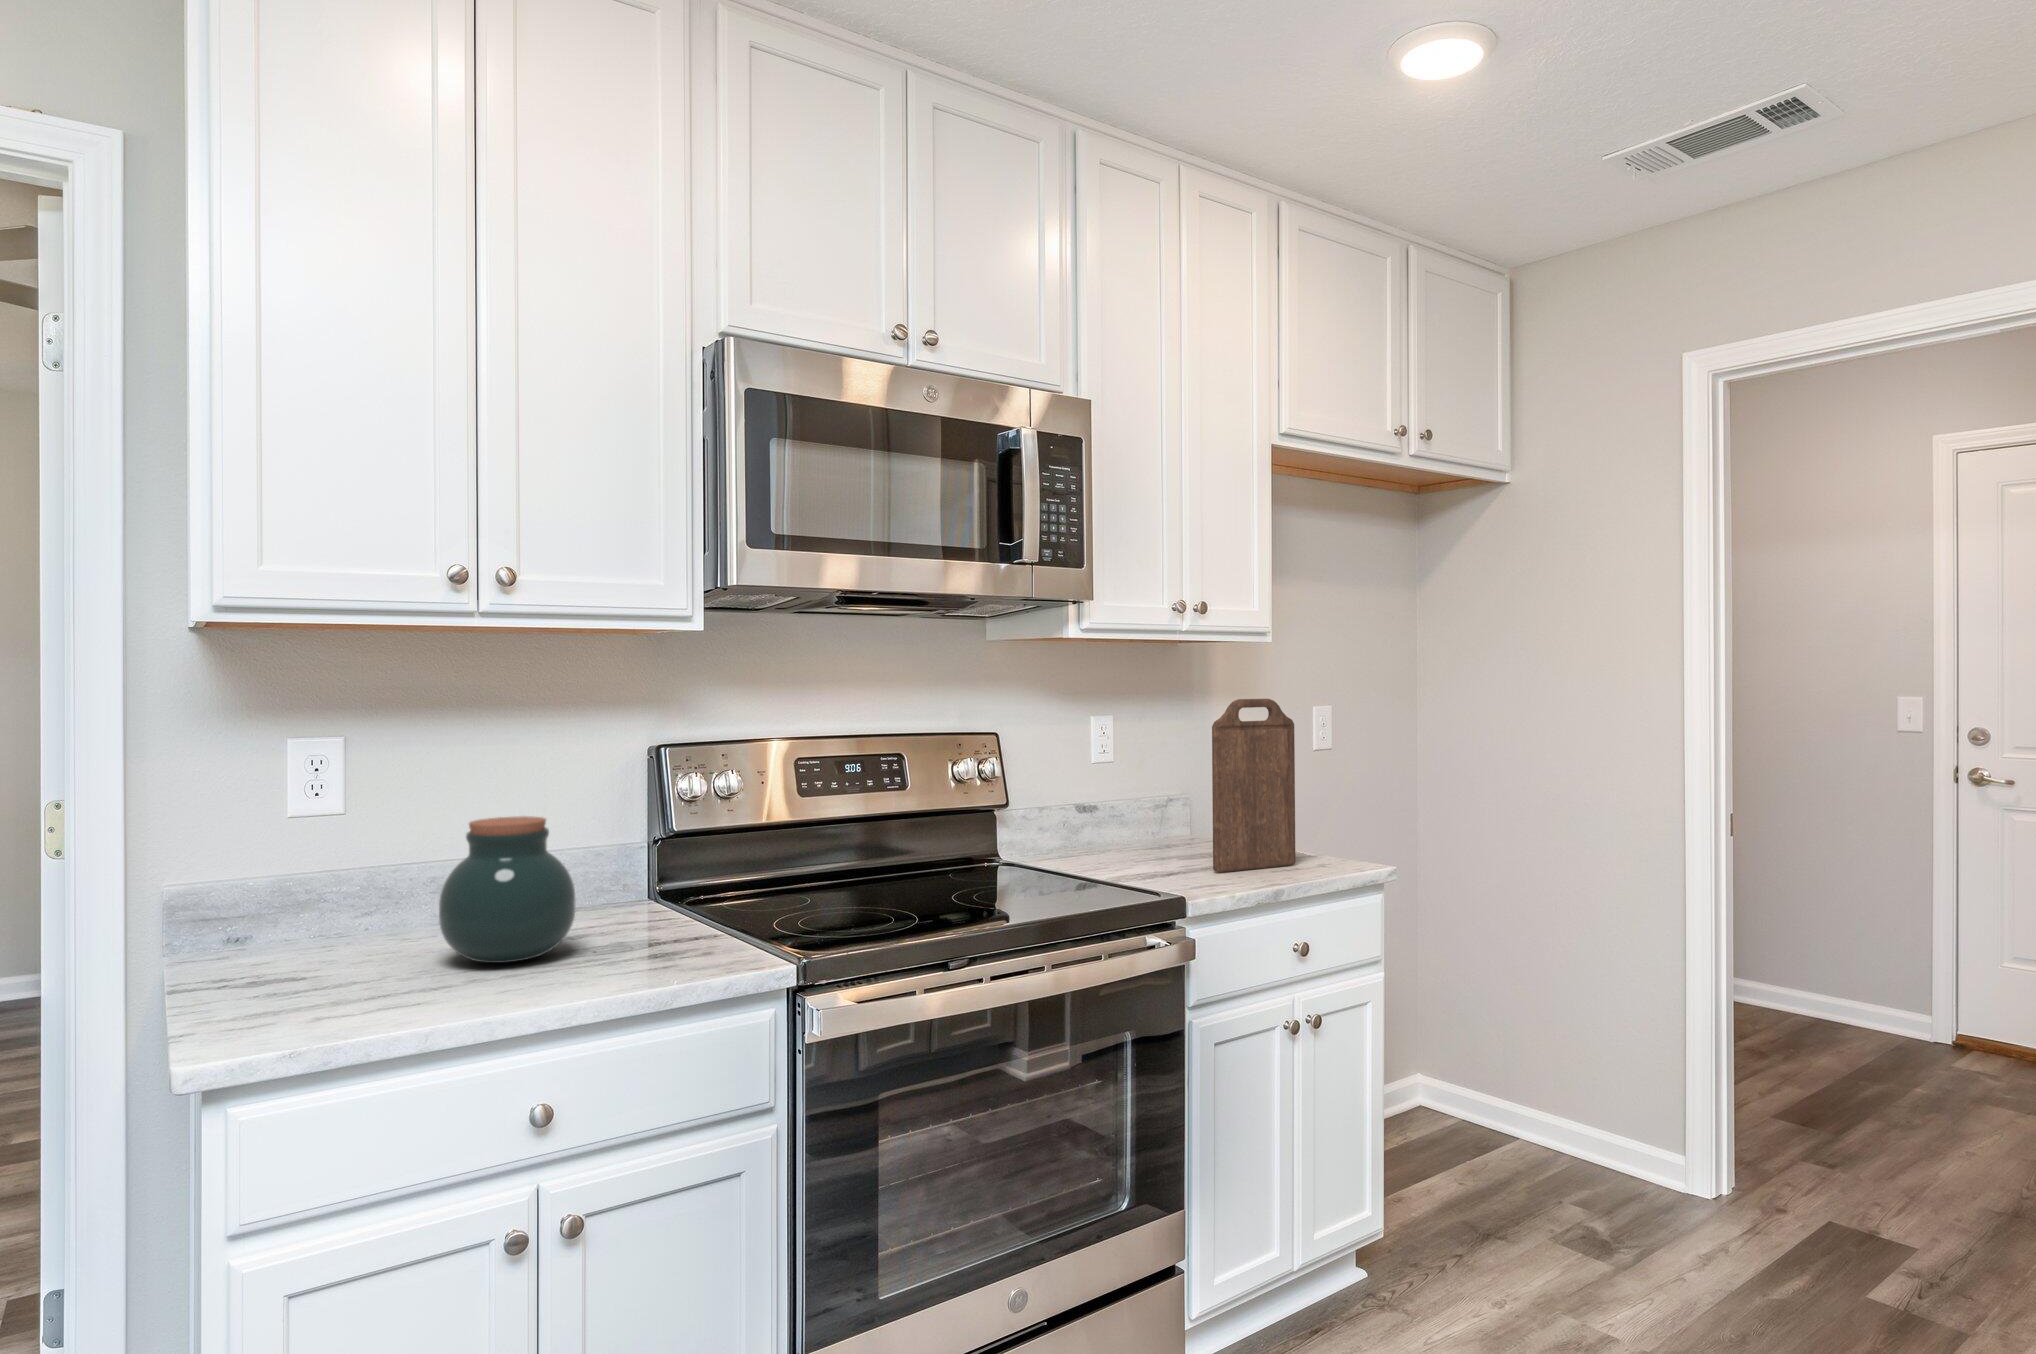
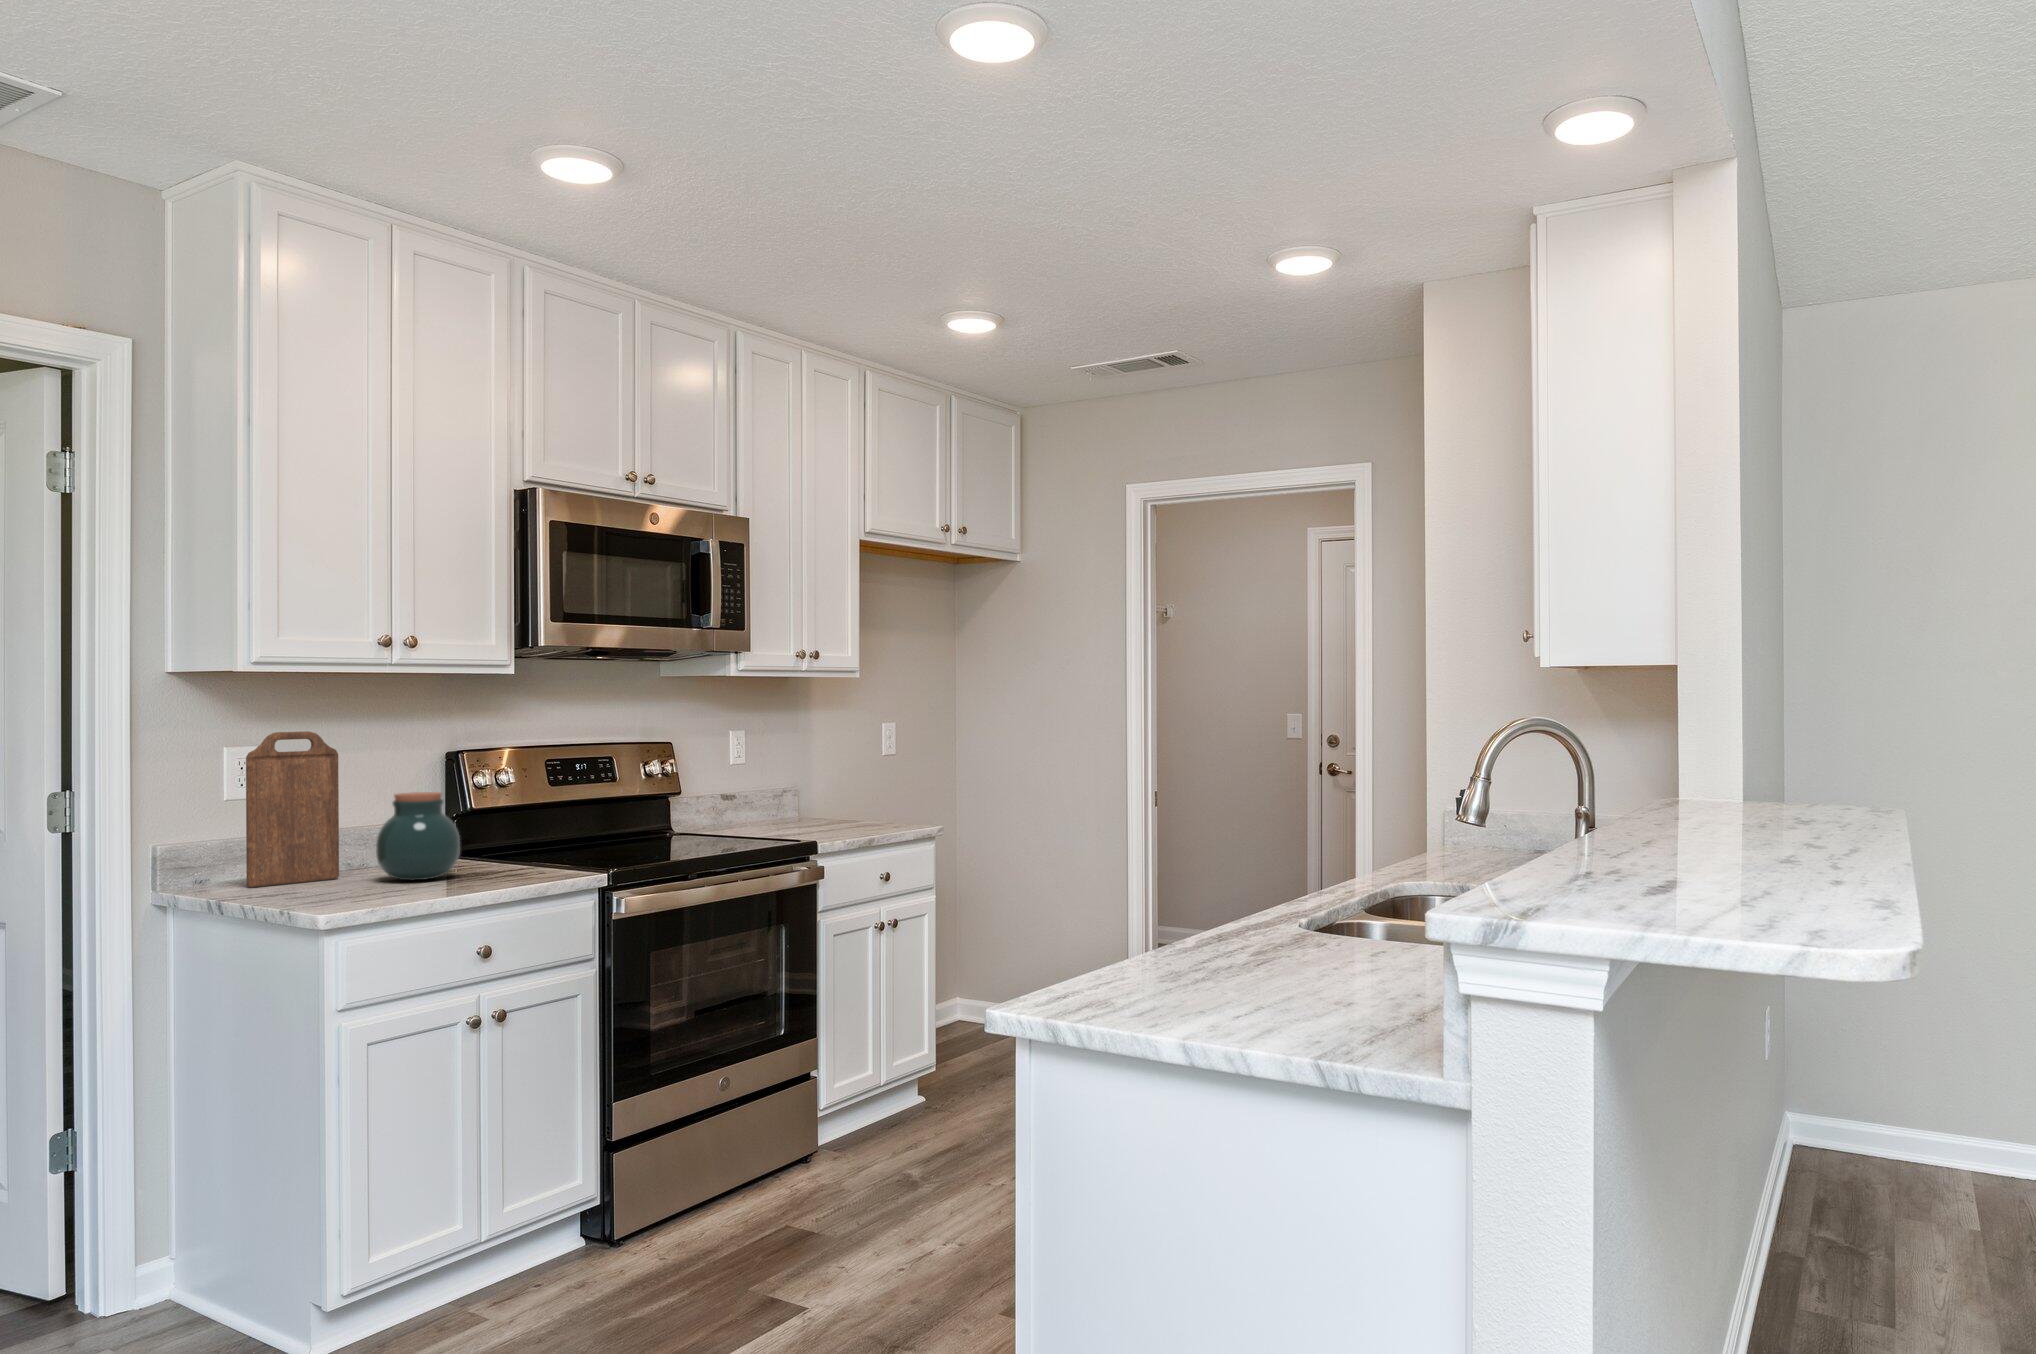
cutting board: present [1212,699,1295,872] -> present [246,731,339,887]

